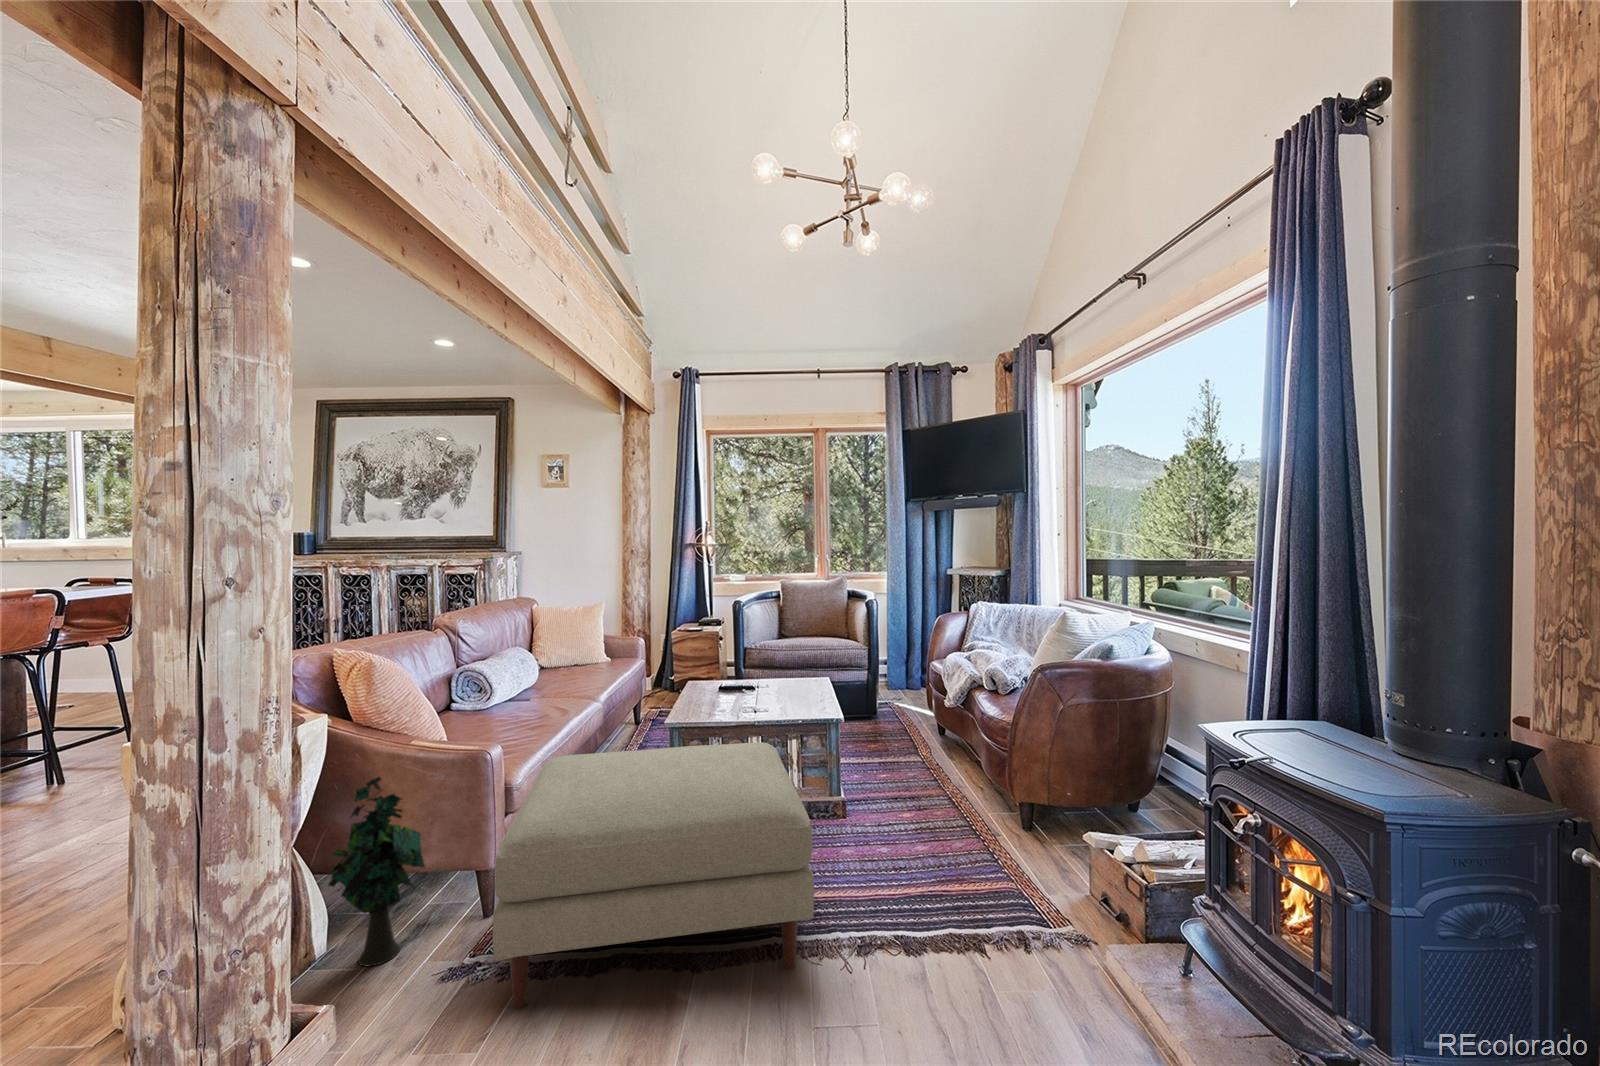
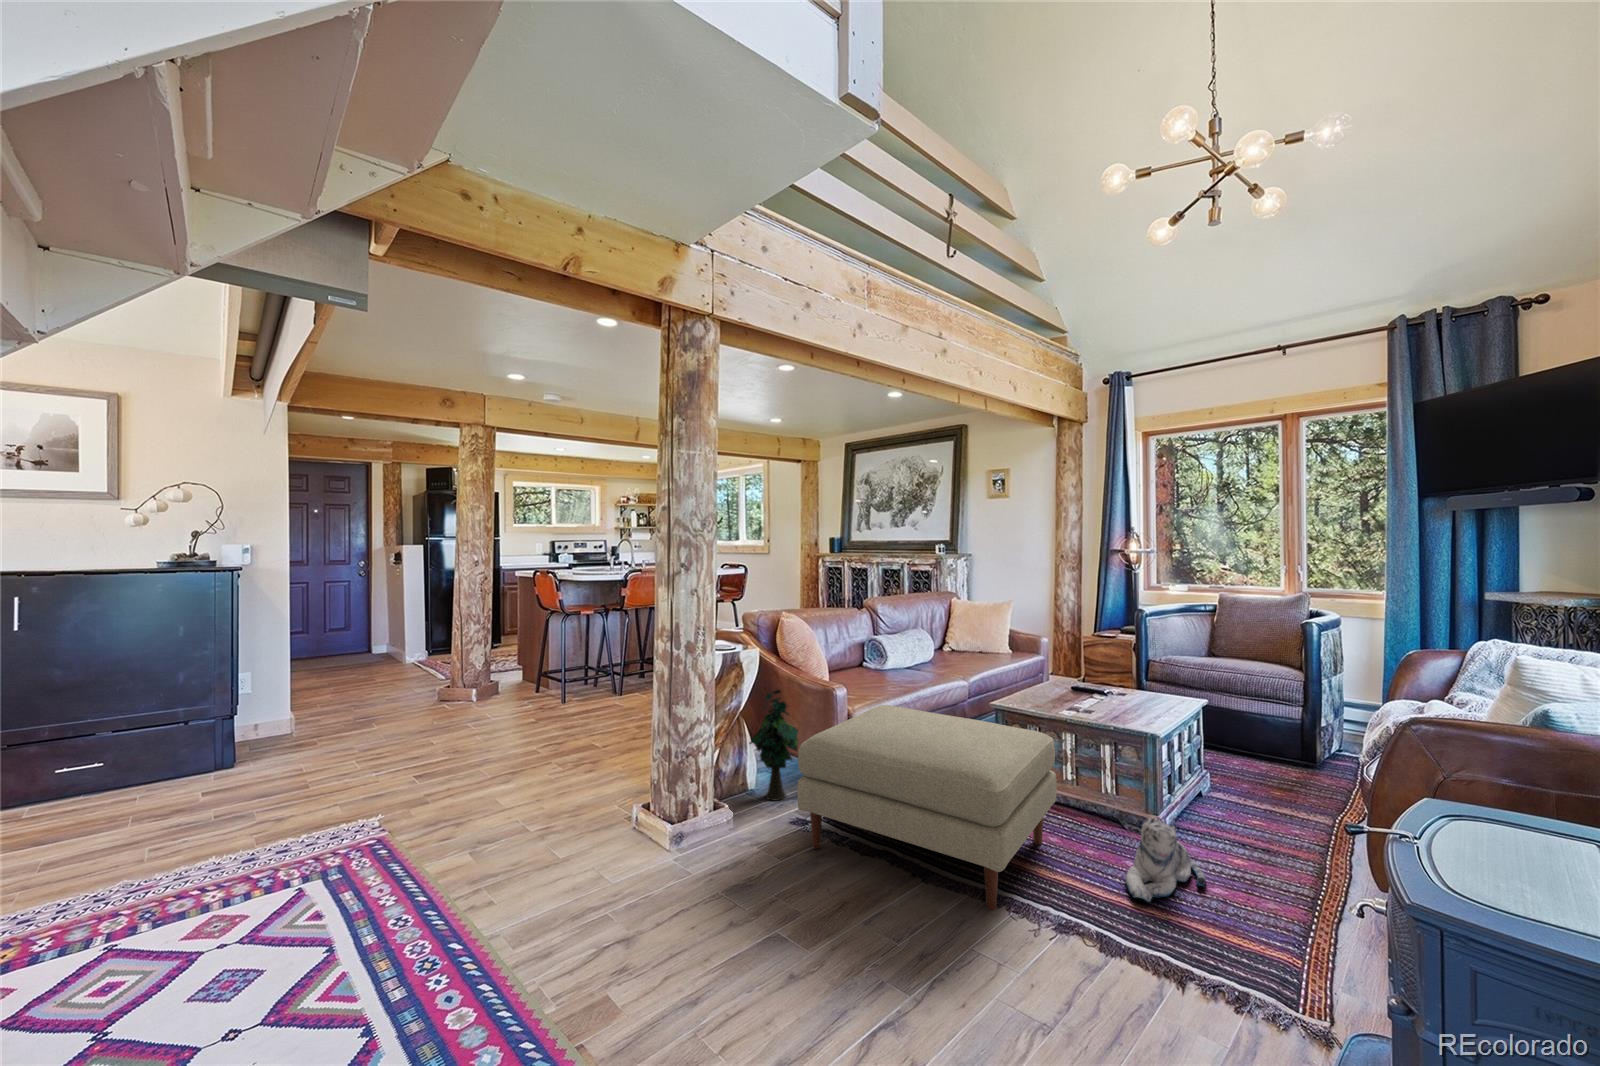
plush toy: none [853,799,912,885] -> present [1126,818,1206,902]

